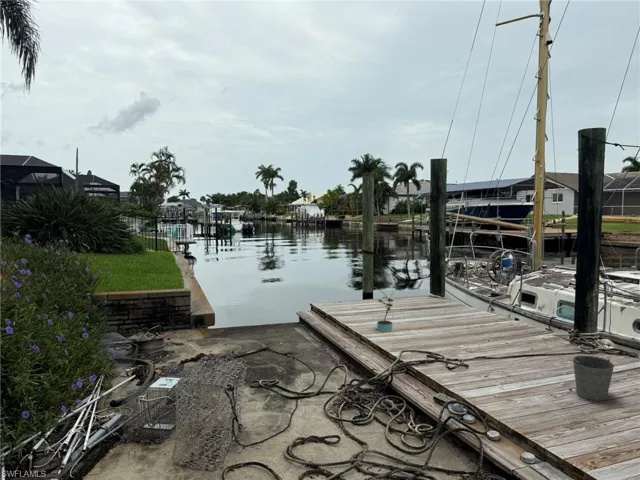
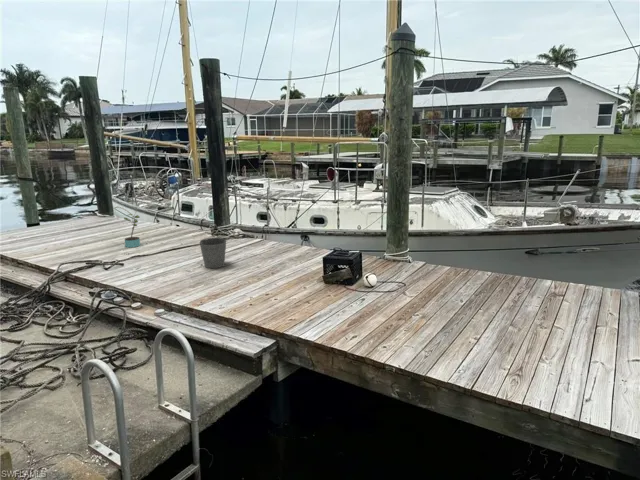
potted plant: present [372,283,396,332] -> present [115,201,140,247]

